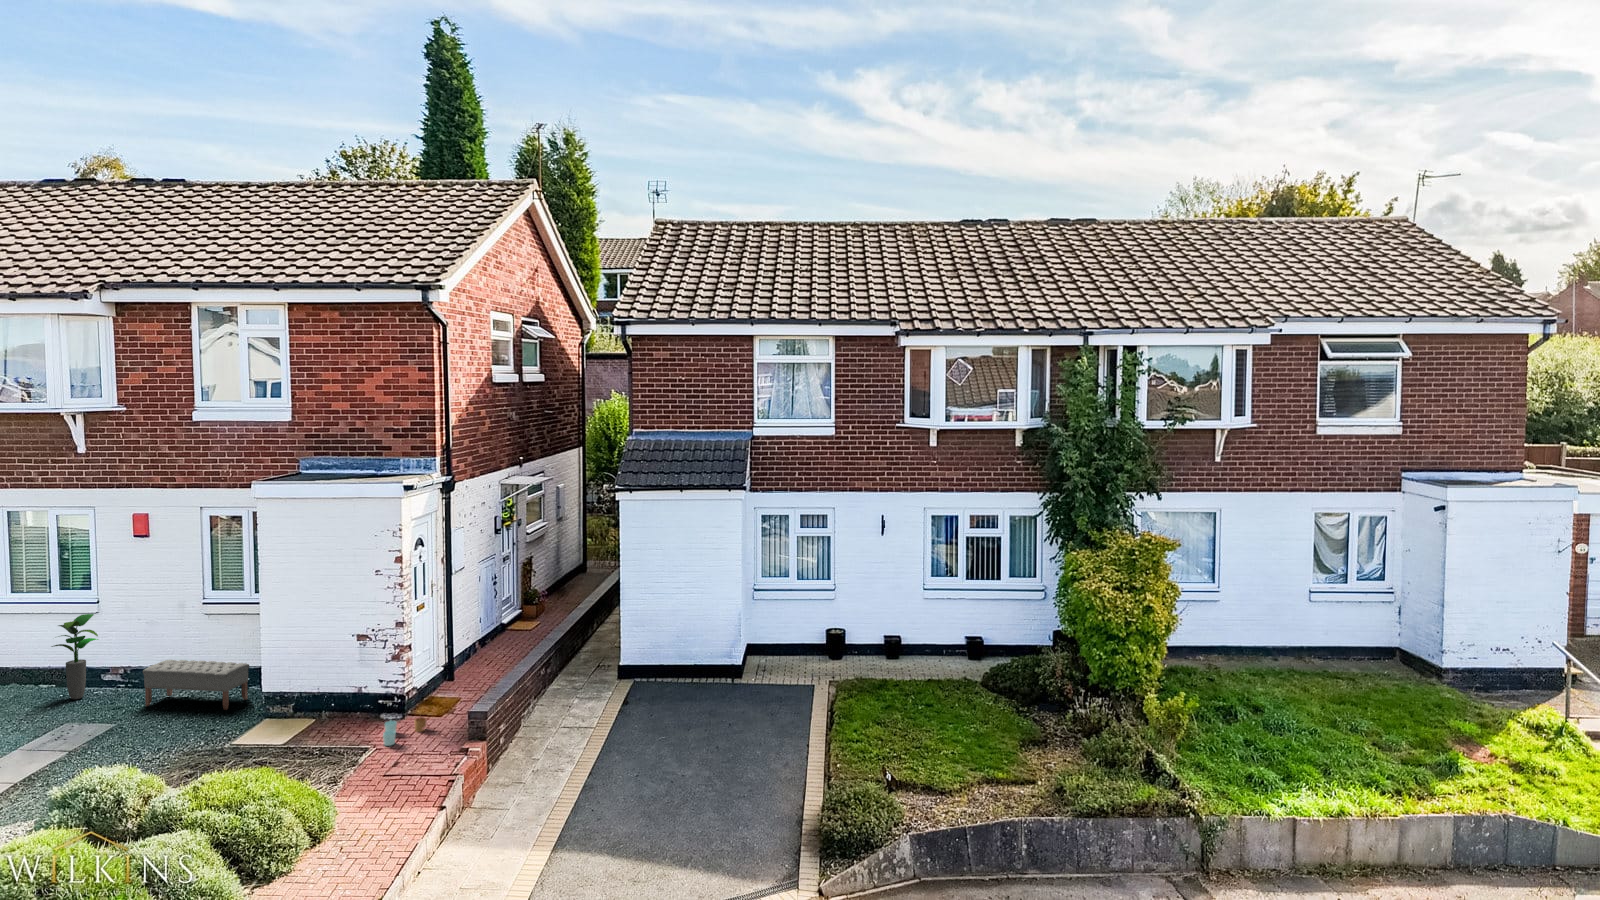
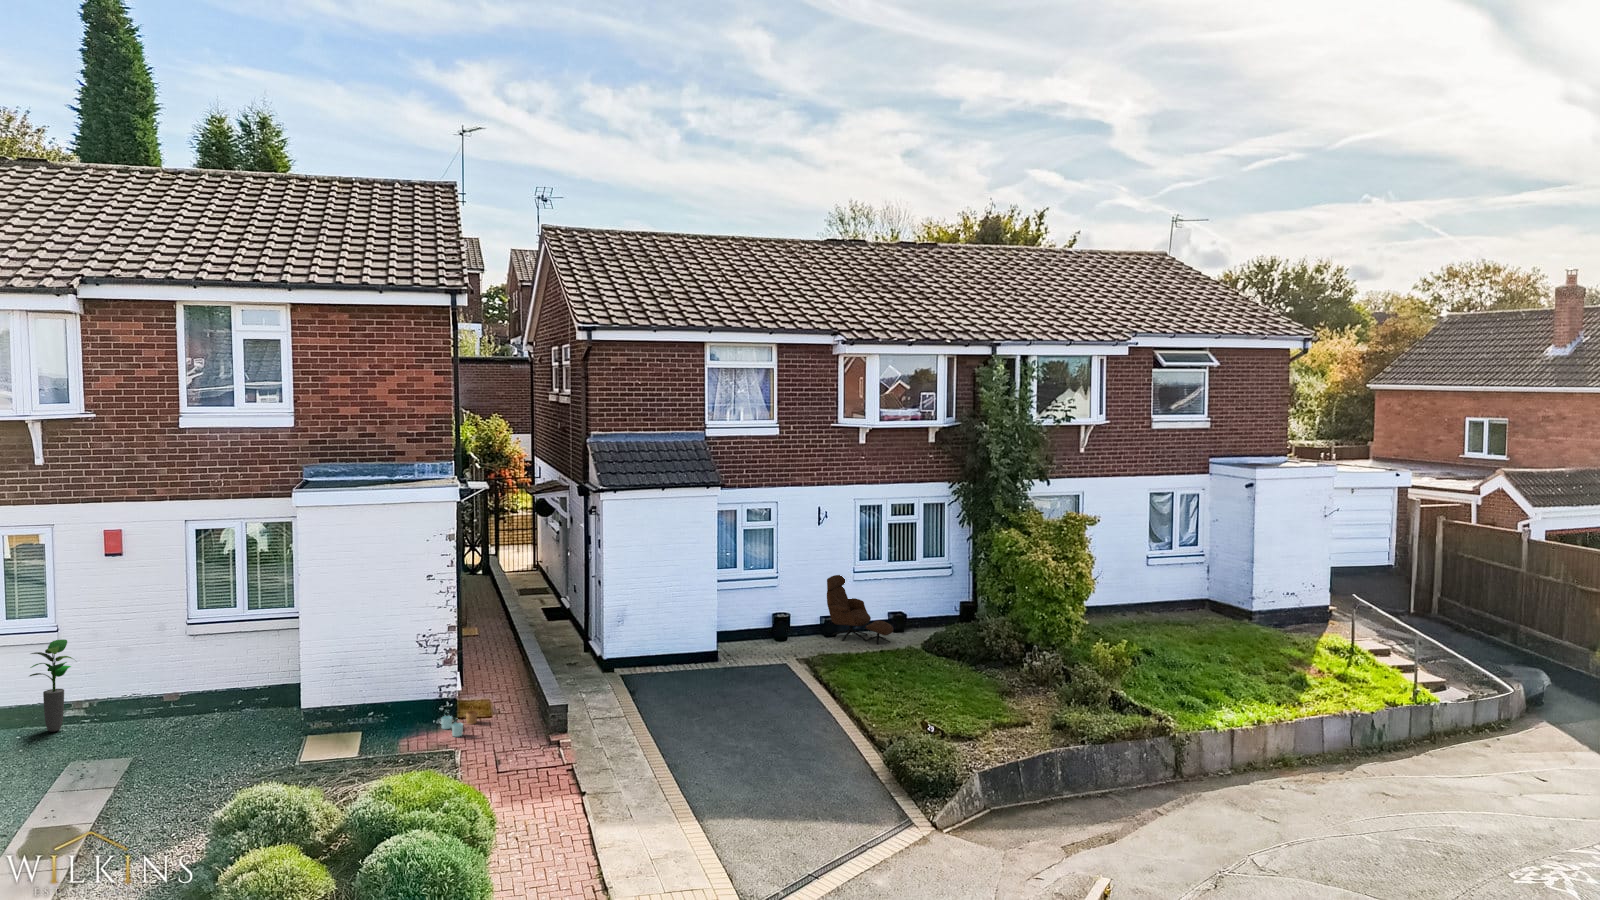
lounge chair: none [885,592,958,674] -> present [827,575,894,644]
bench: present [143,660,249,710] -> none [147,678,256,730]

